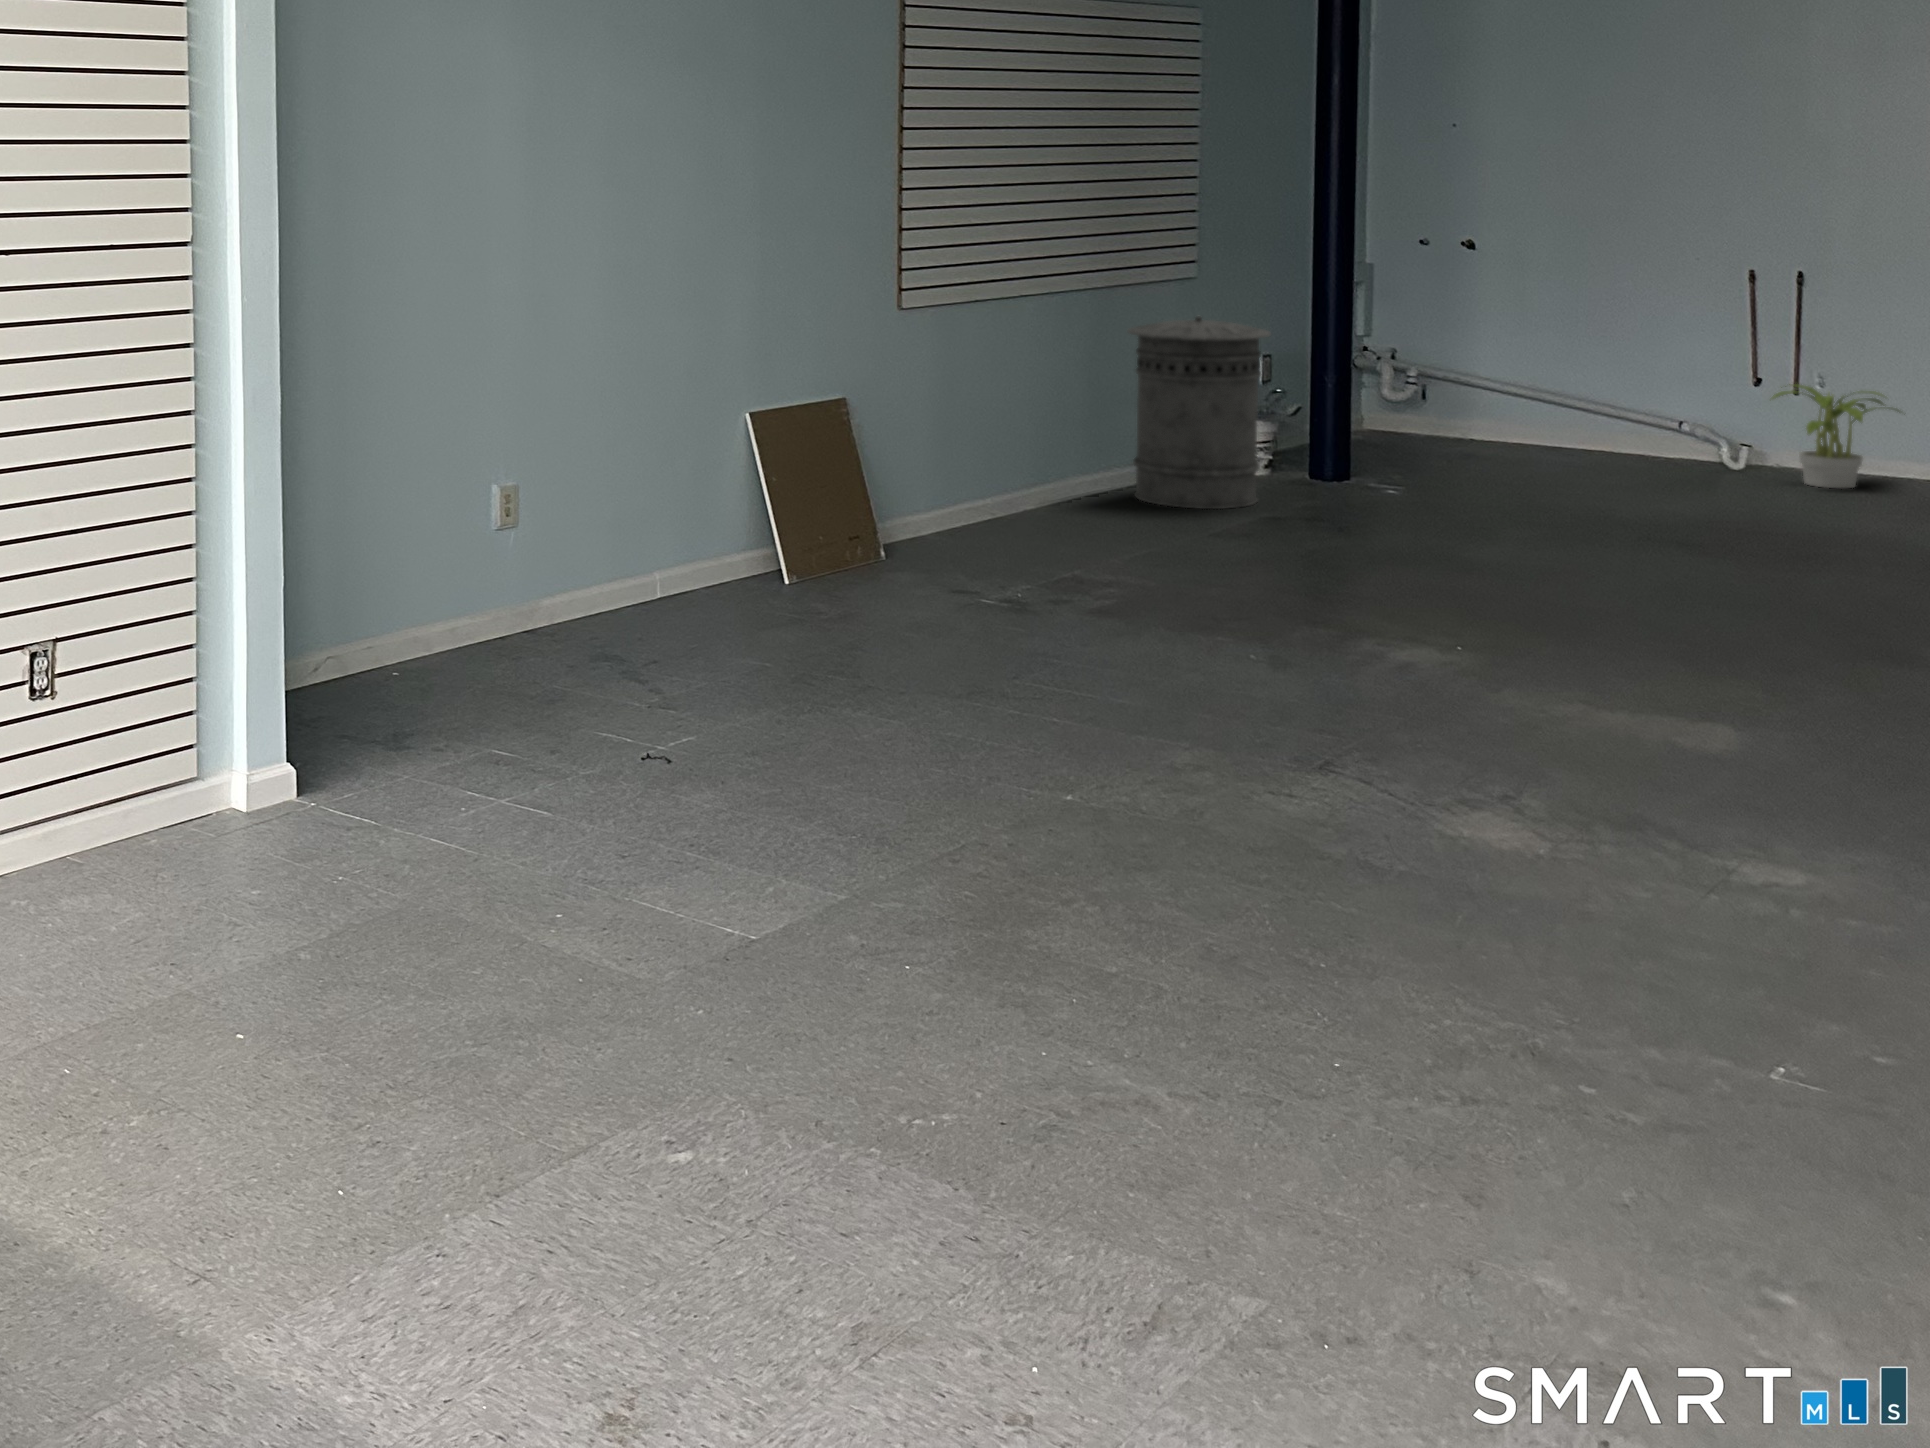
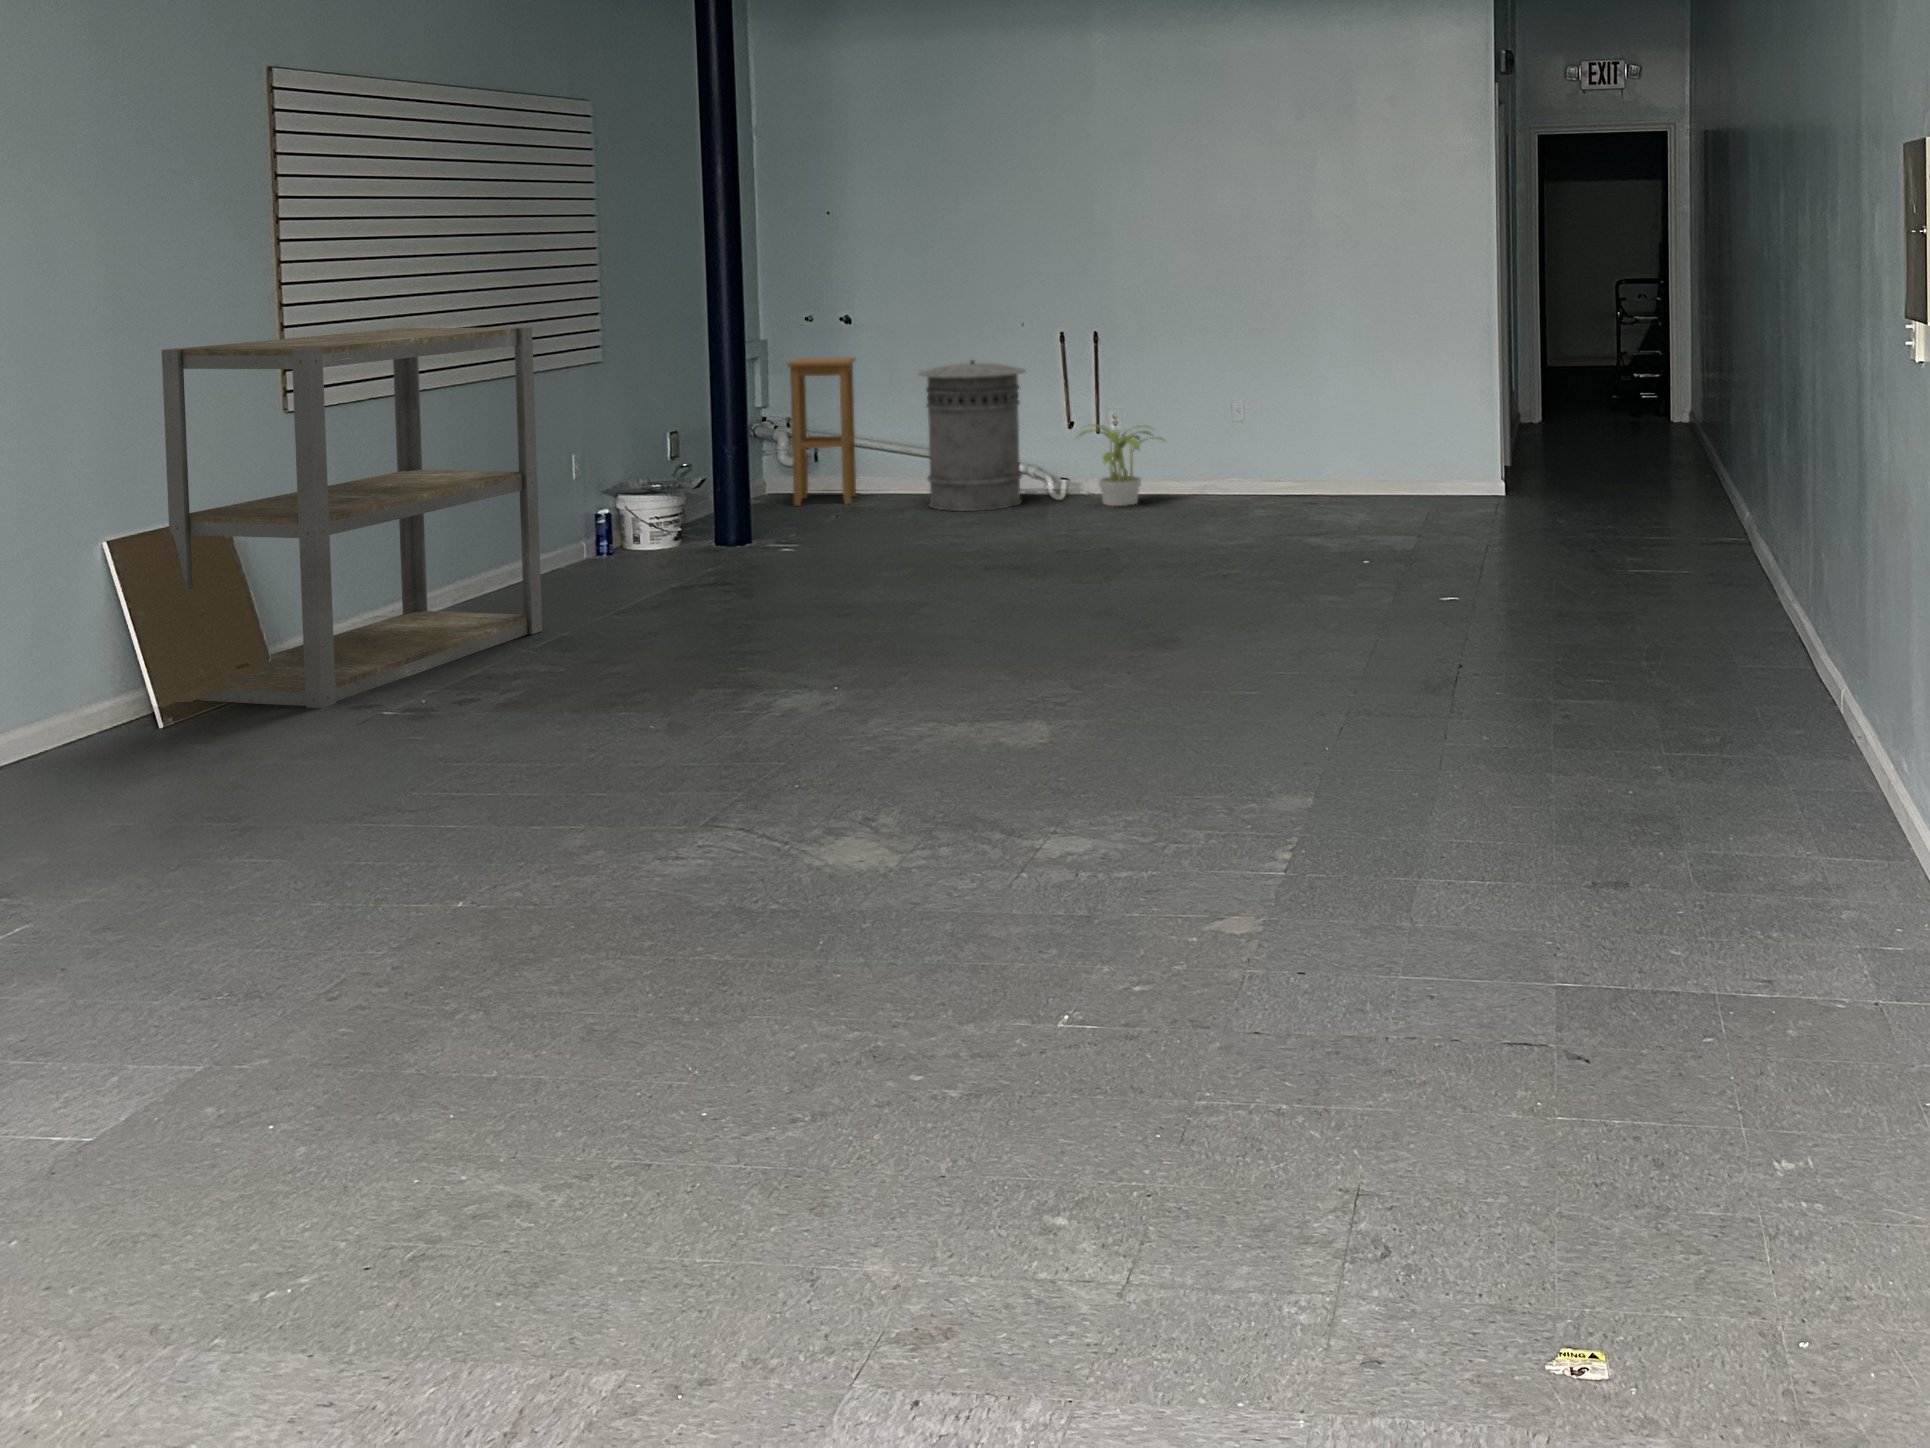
shelving unit: none [807,237,1127,584] -> present [162,327,542,708]
stool: none [1398,283,1483,451] -> present [787,357,856,506]
trash can: present [1128,316,1270,509] -> present [919,360,1025,511]

